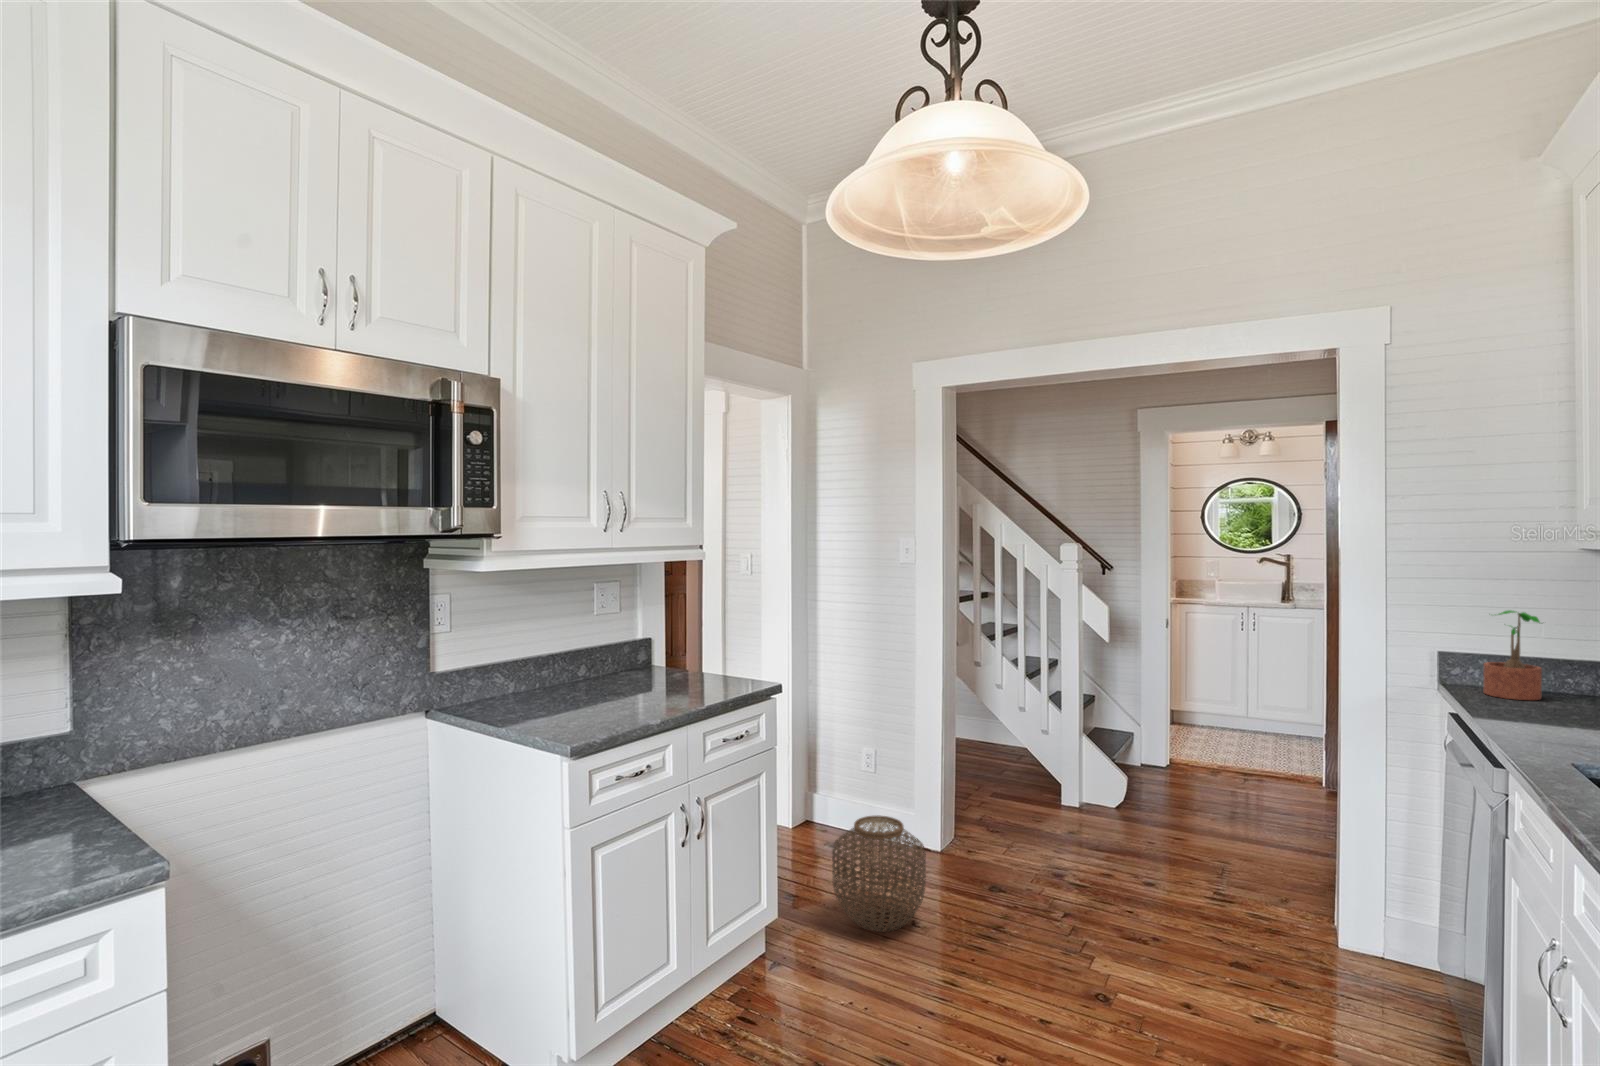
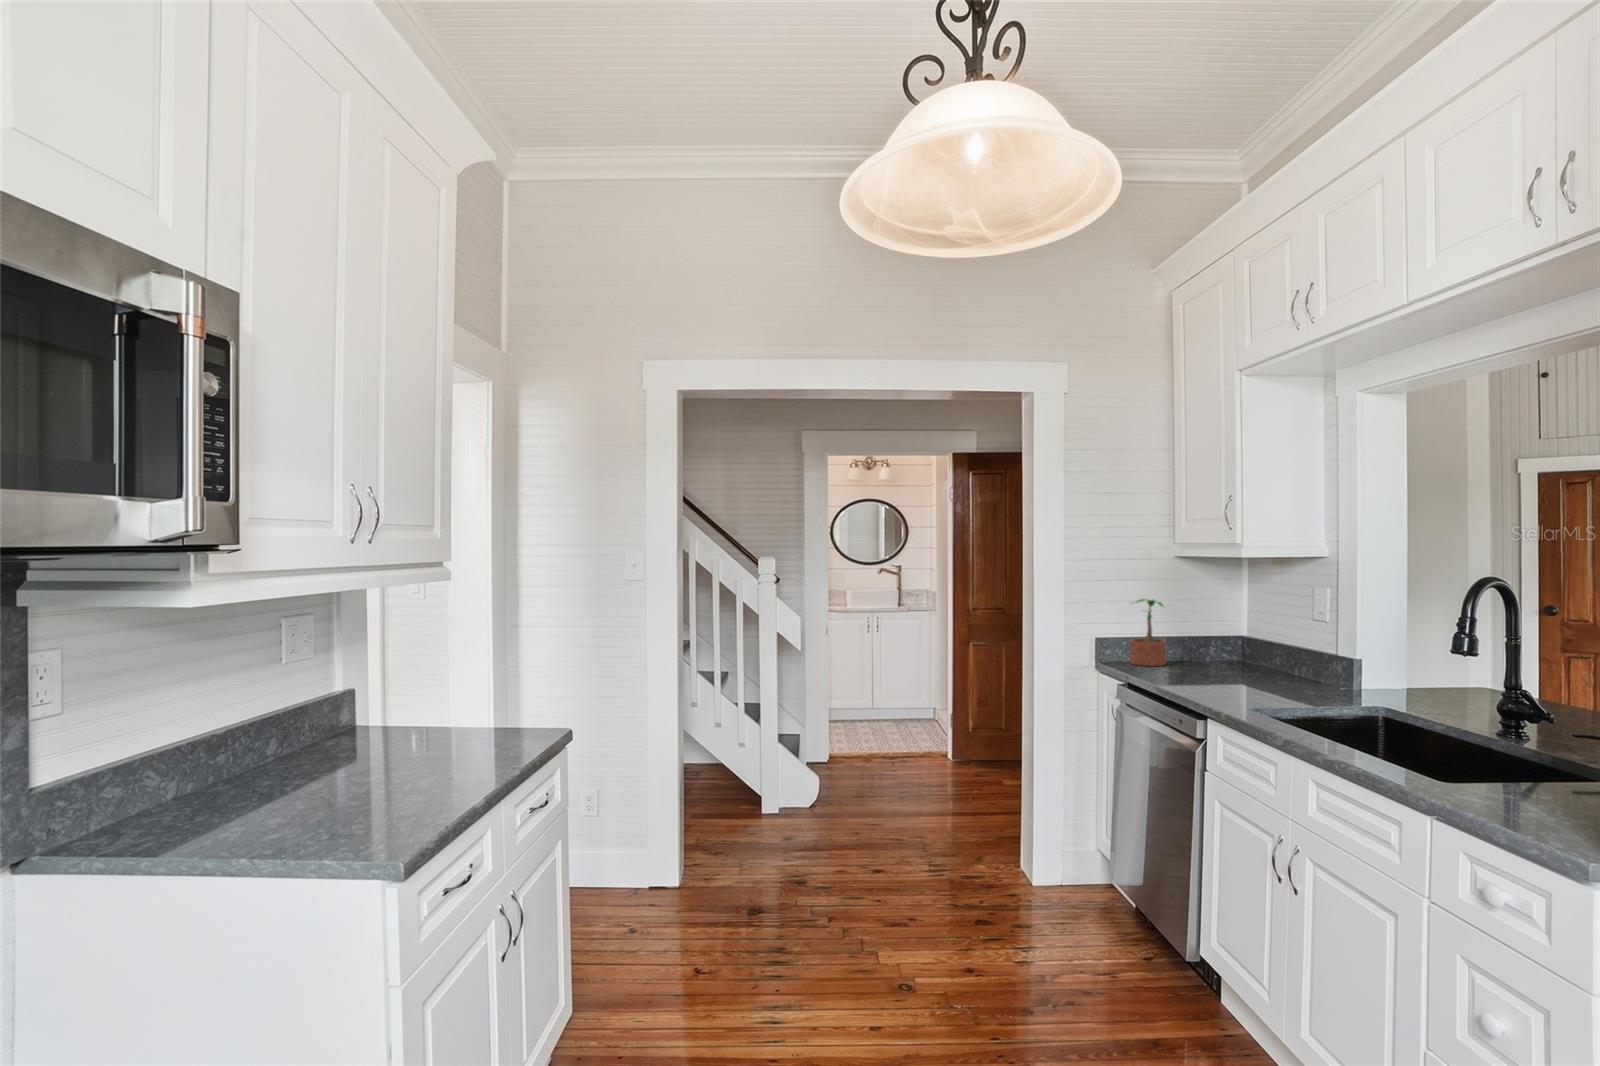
woven basket: present [832,815,926,932] -> none [606,862,710,993]

